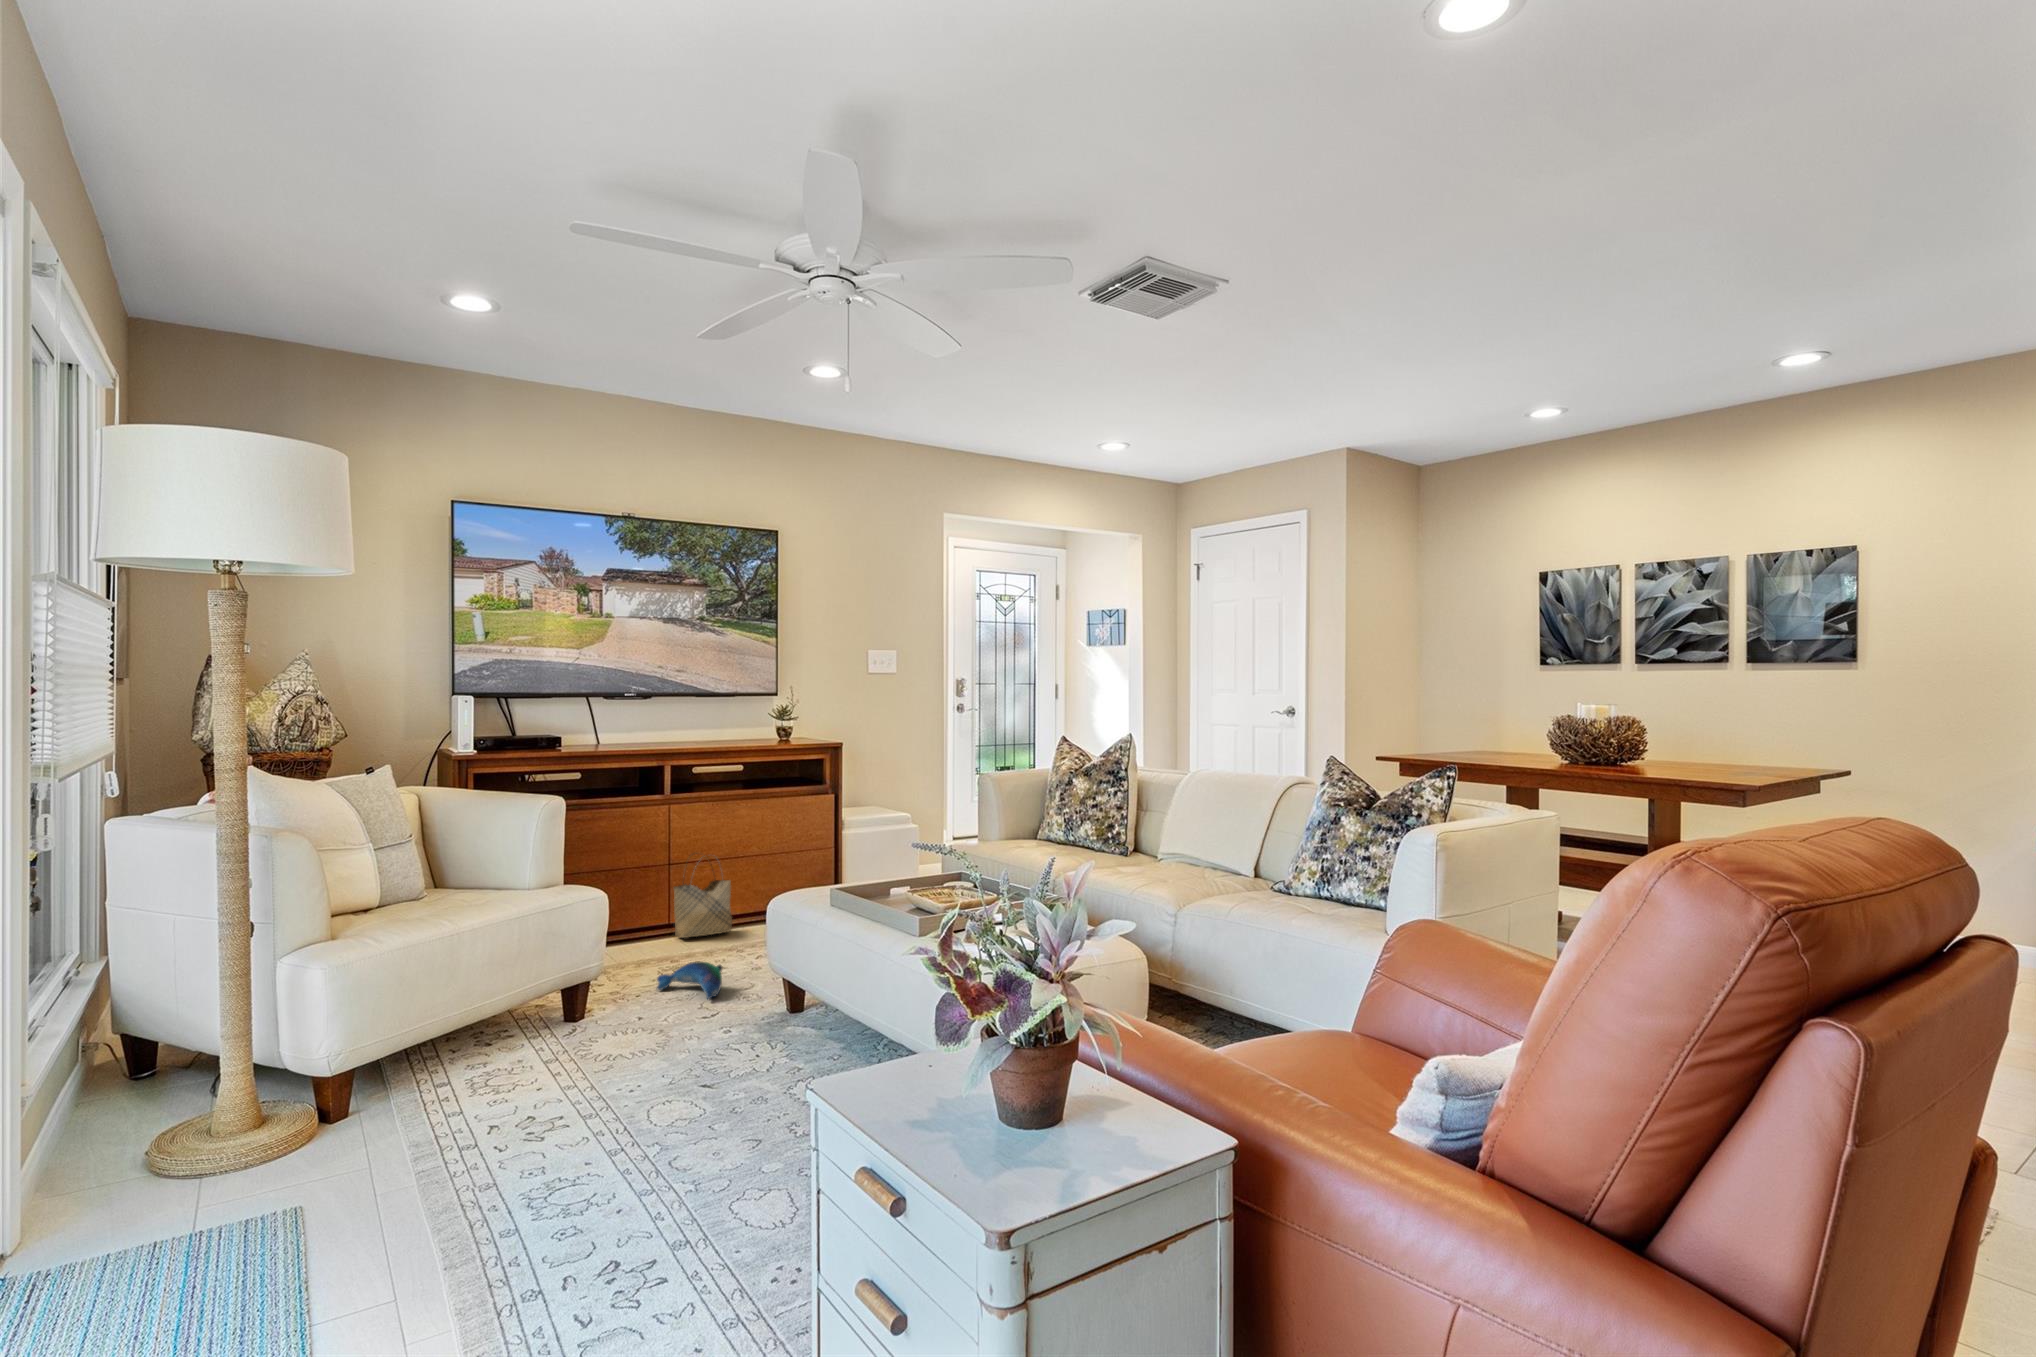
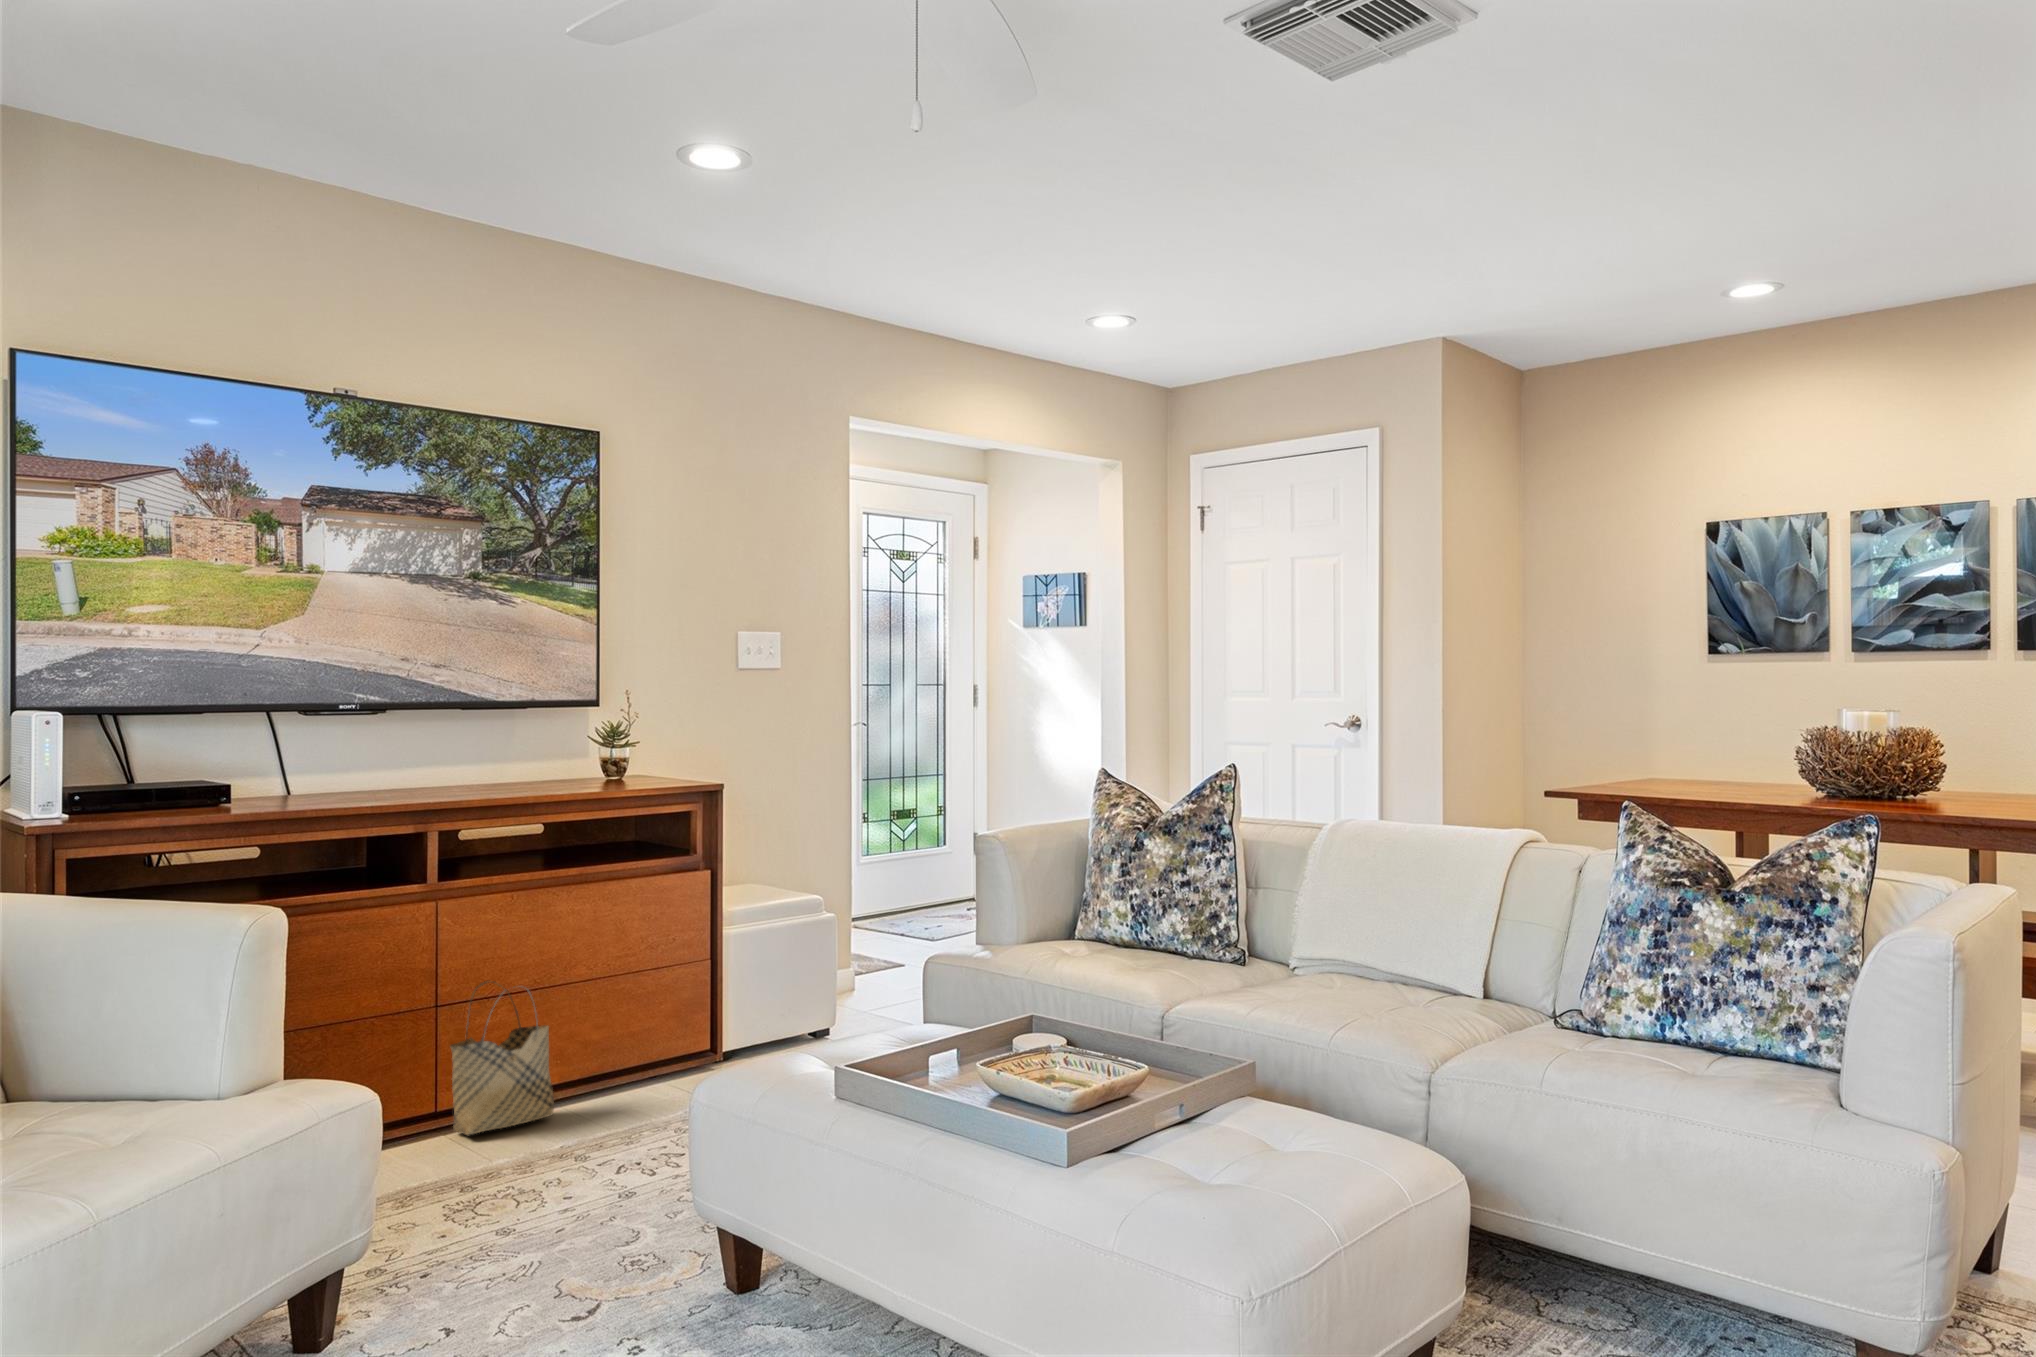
plush toy: present [657,961,722,1000] -> none [458,1195,589,1274]

